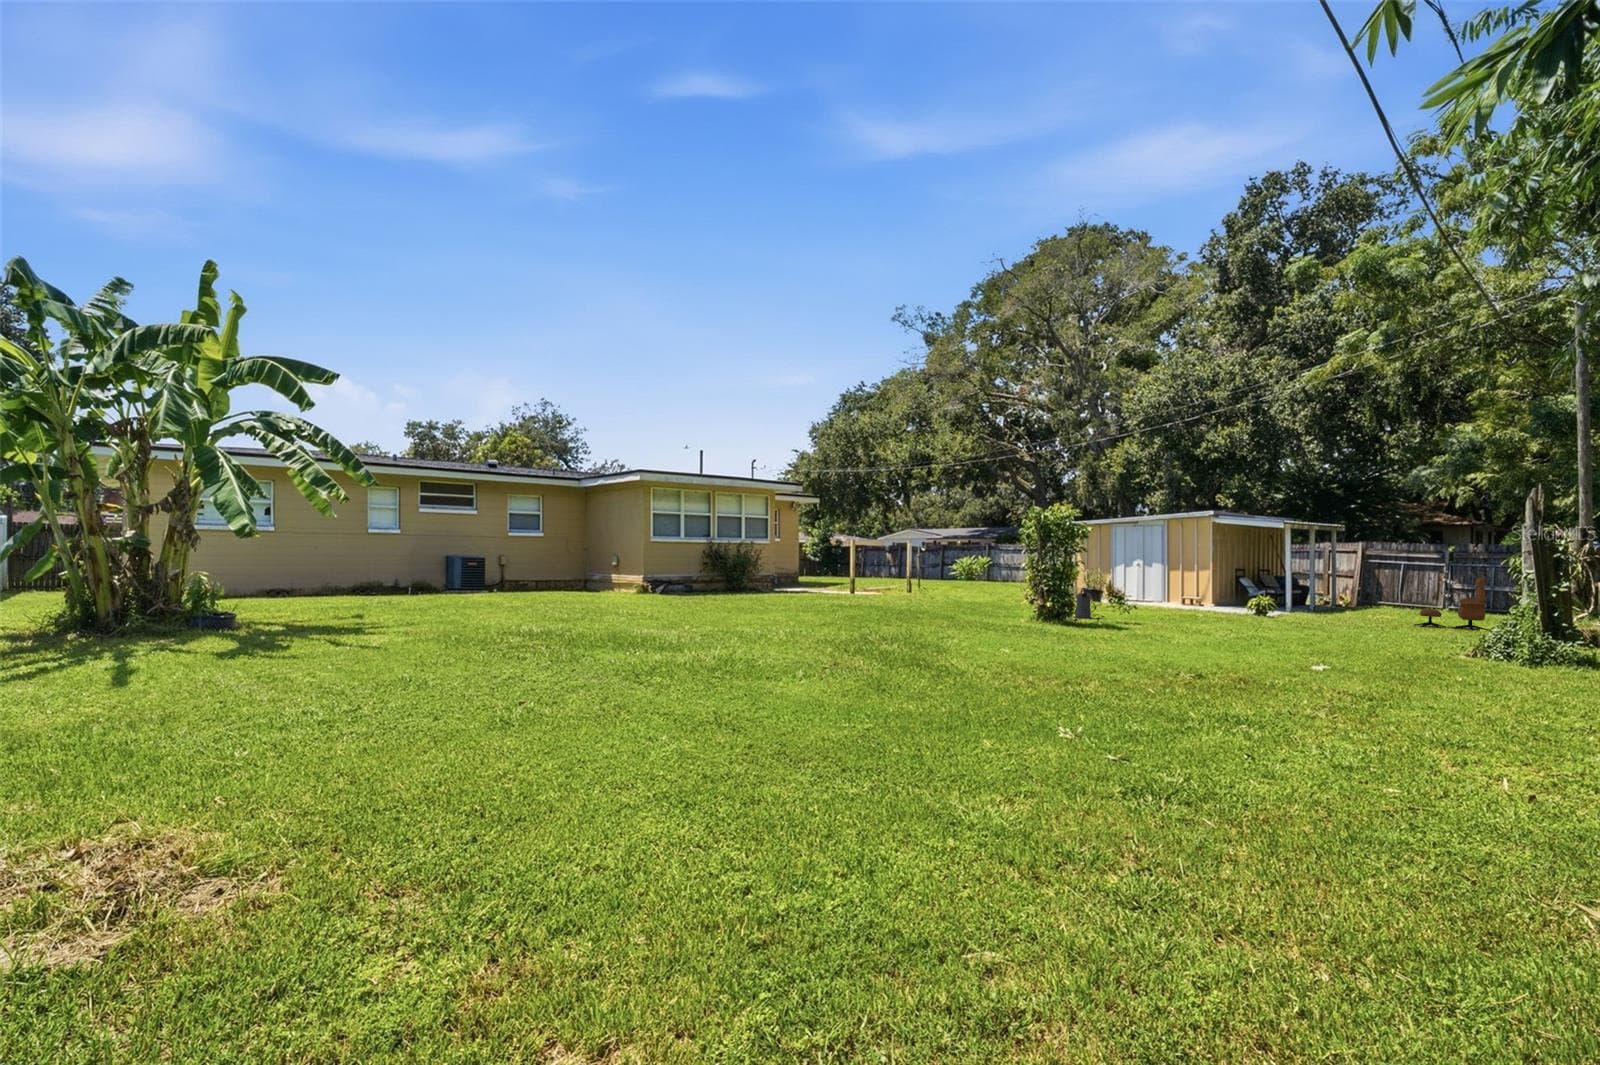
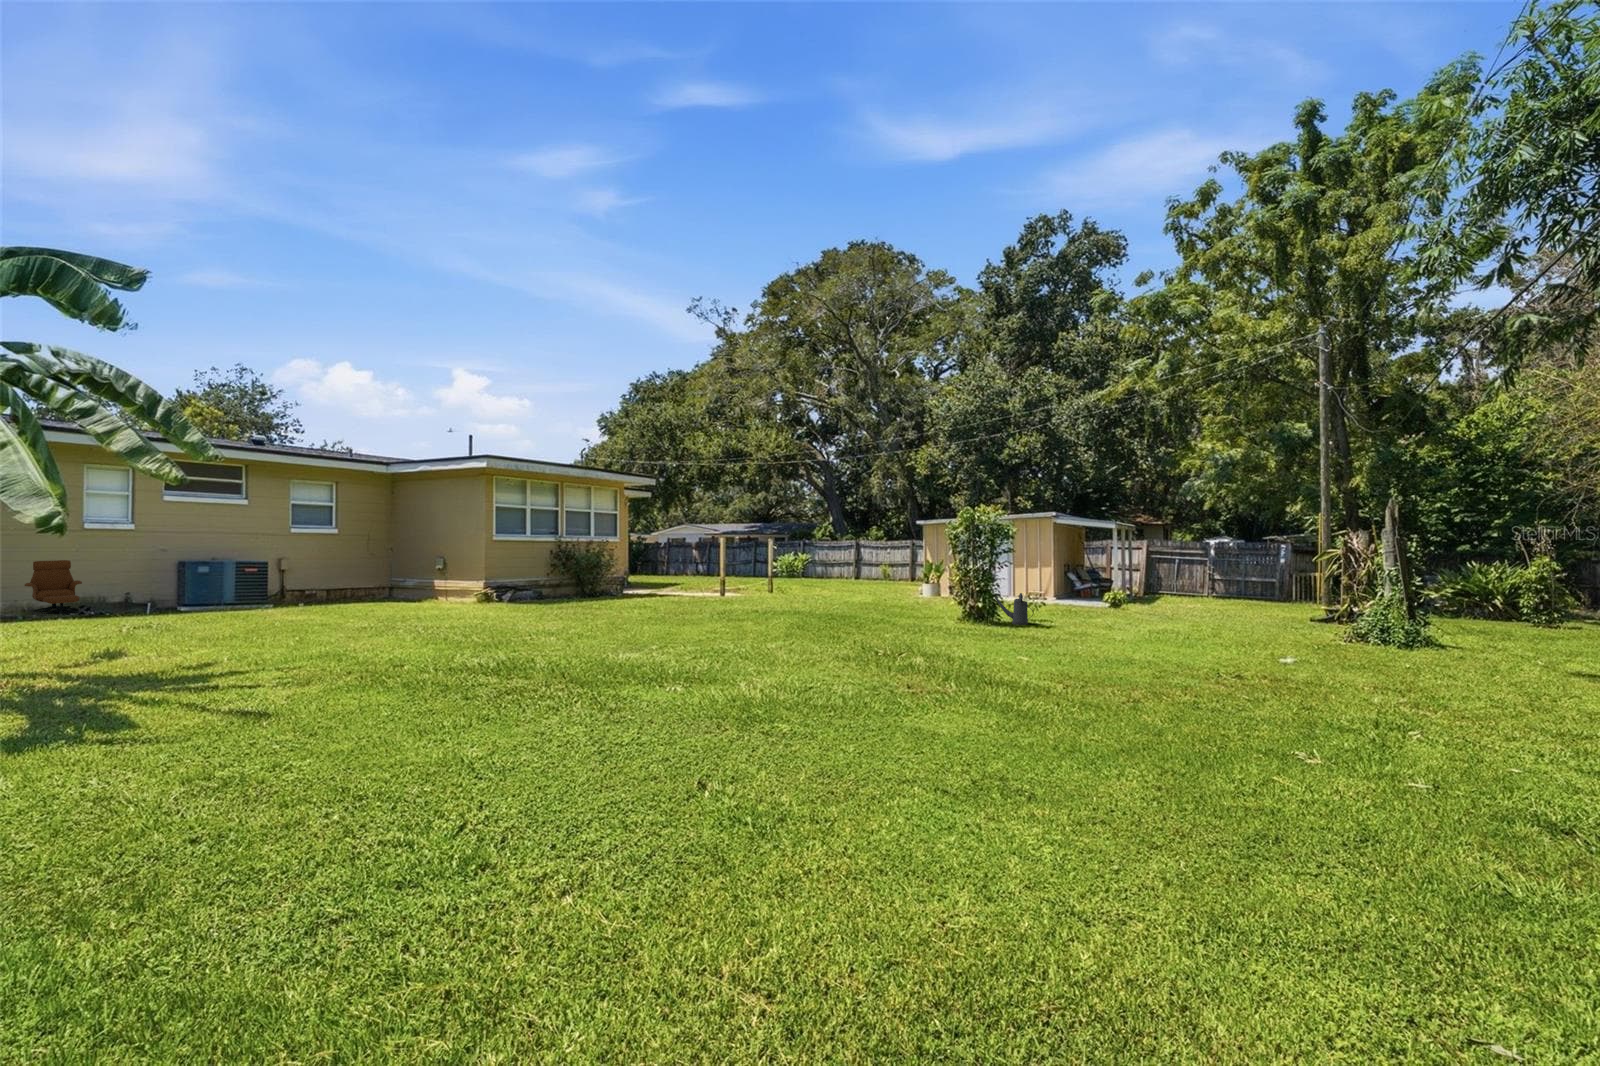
lounge chair: present [1414,578,1489,630] -> present [24,560,82,614]

